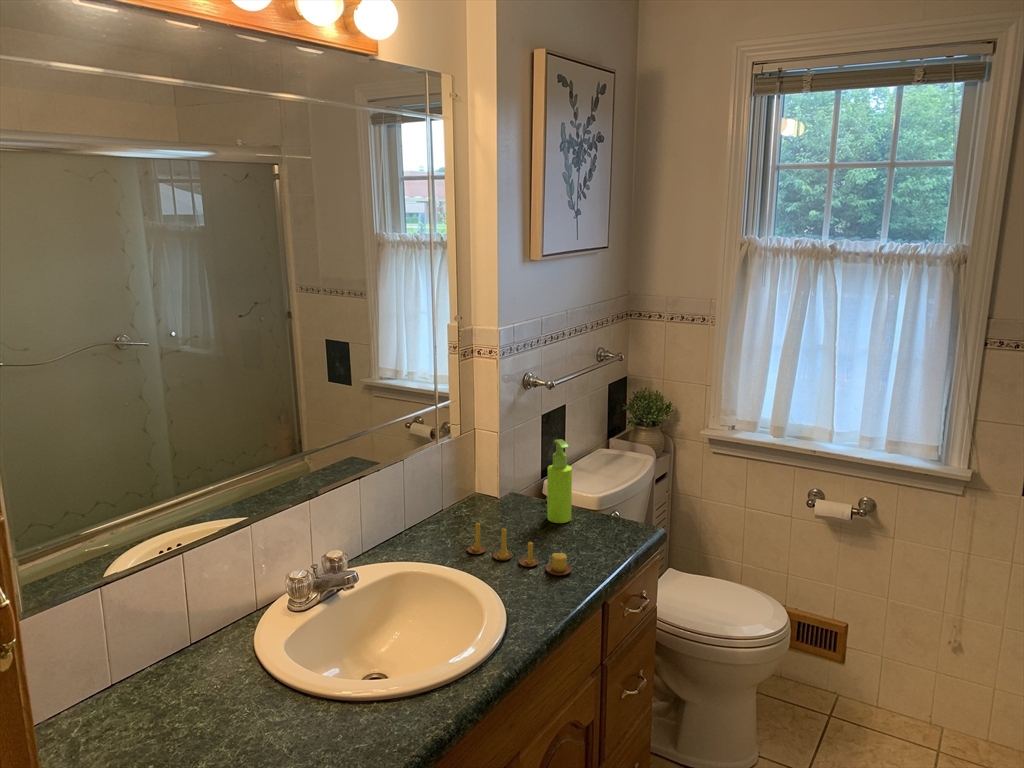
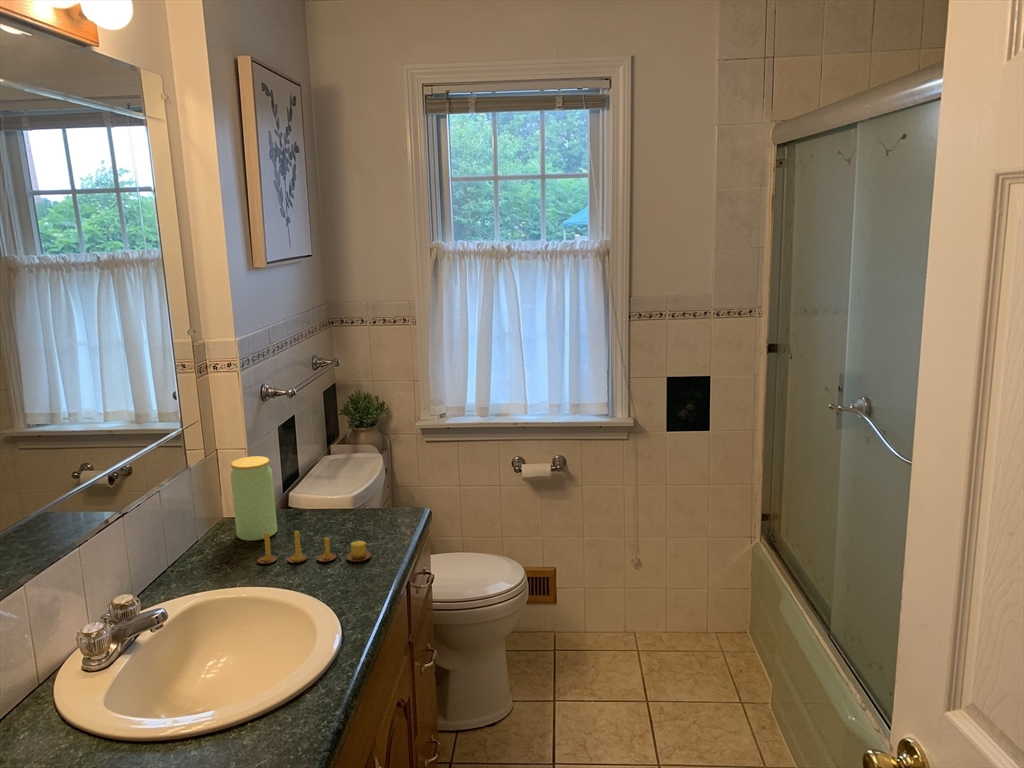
soap dispenser: present [547,439,572,523] -> none [313,440,341,522]
jar: none [466,444,506,527] -> present [231,456,277,541]

